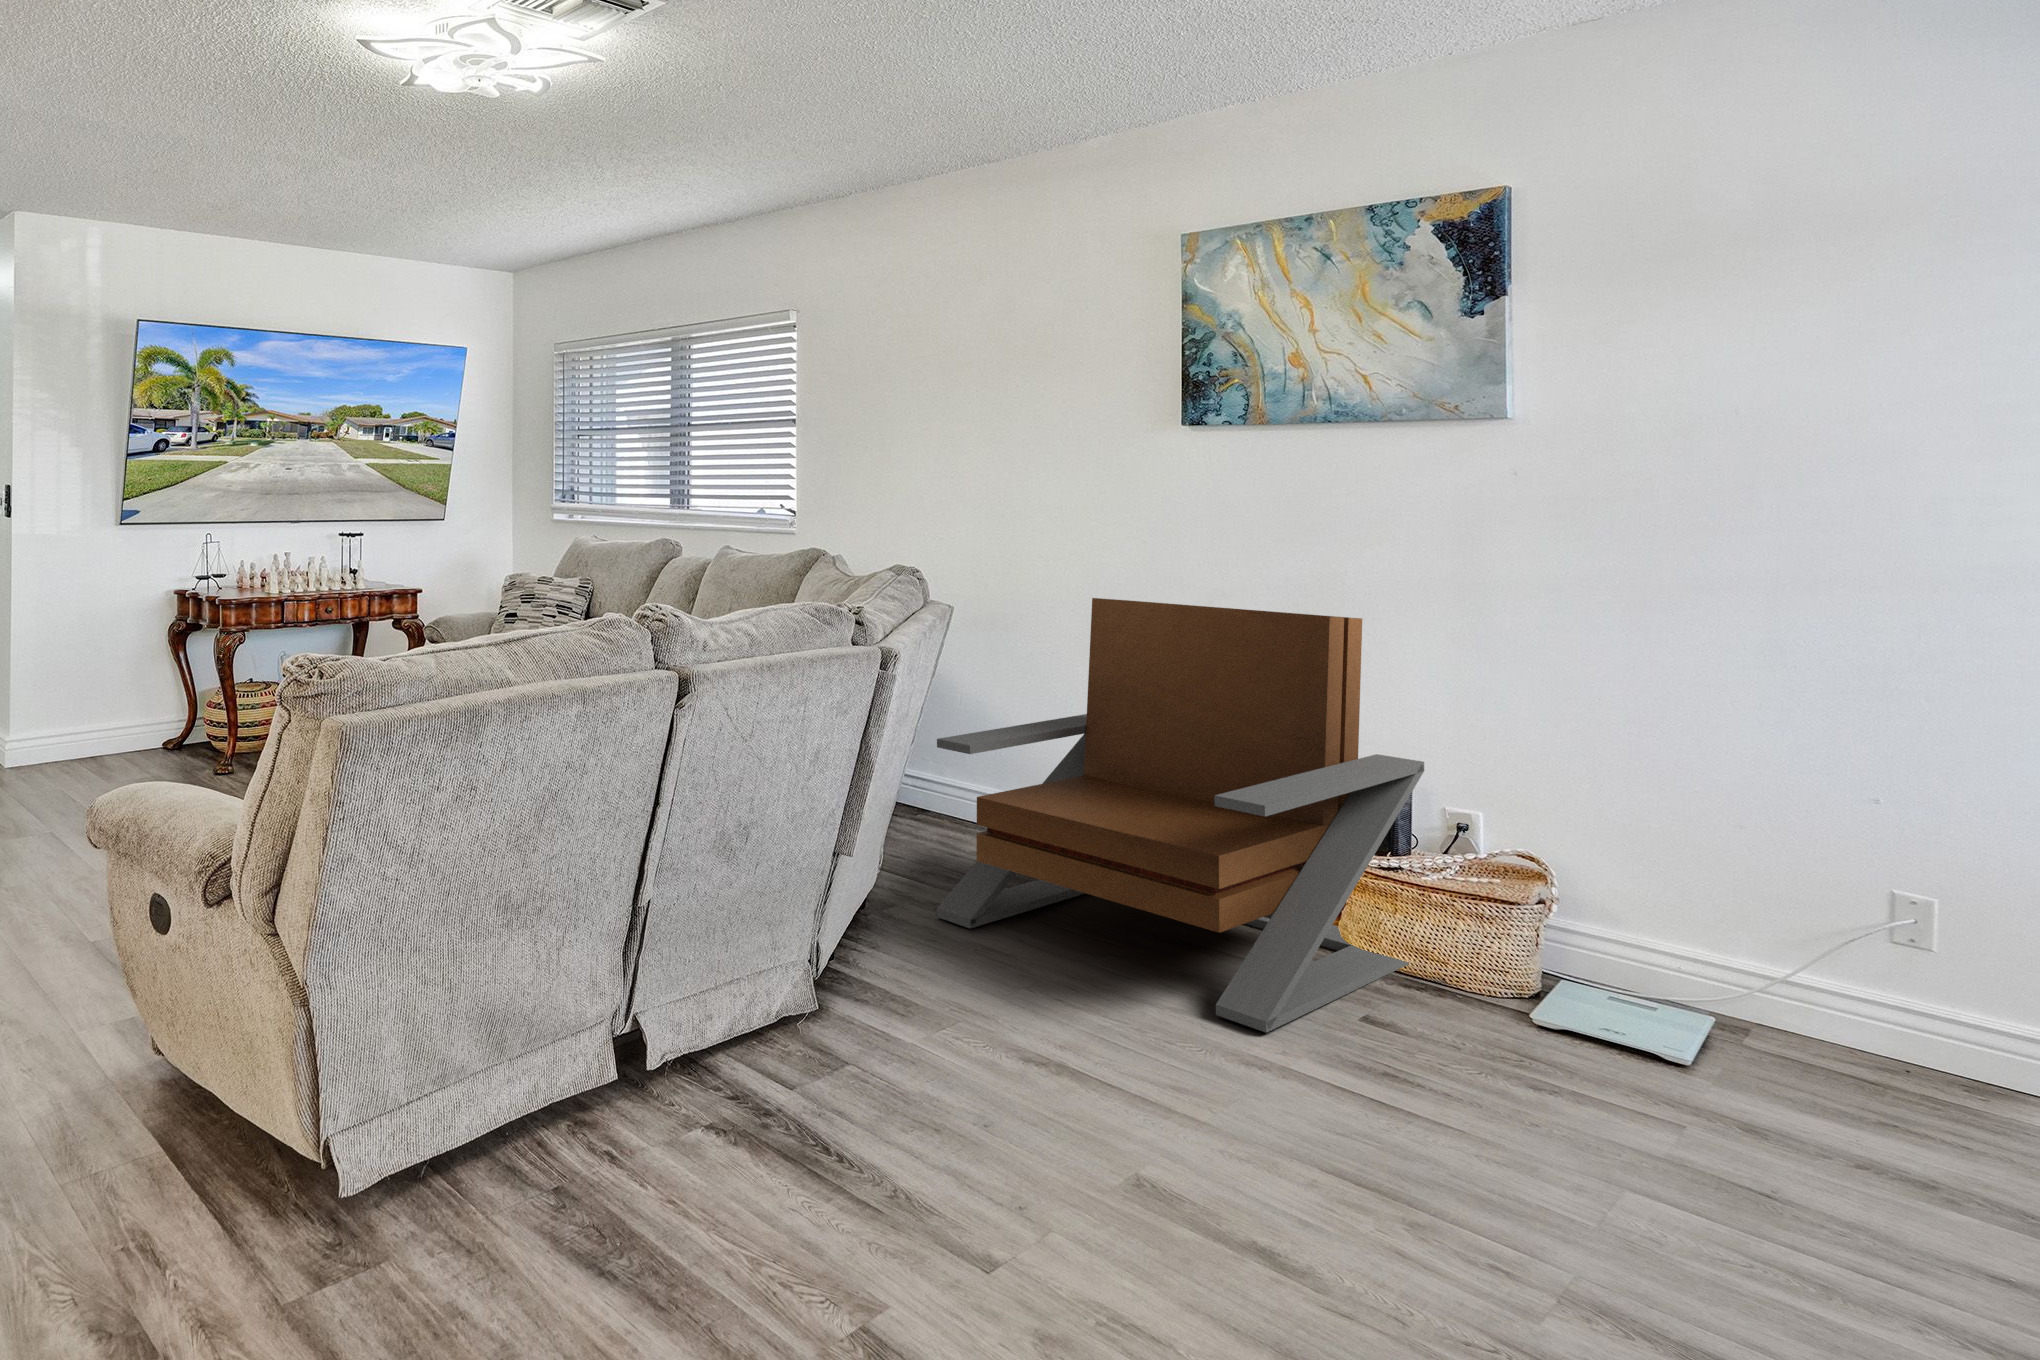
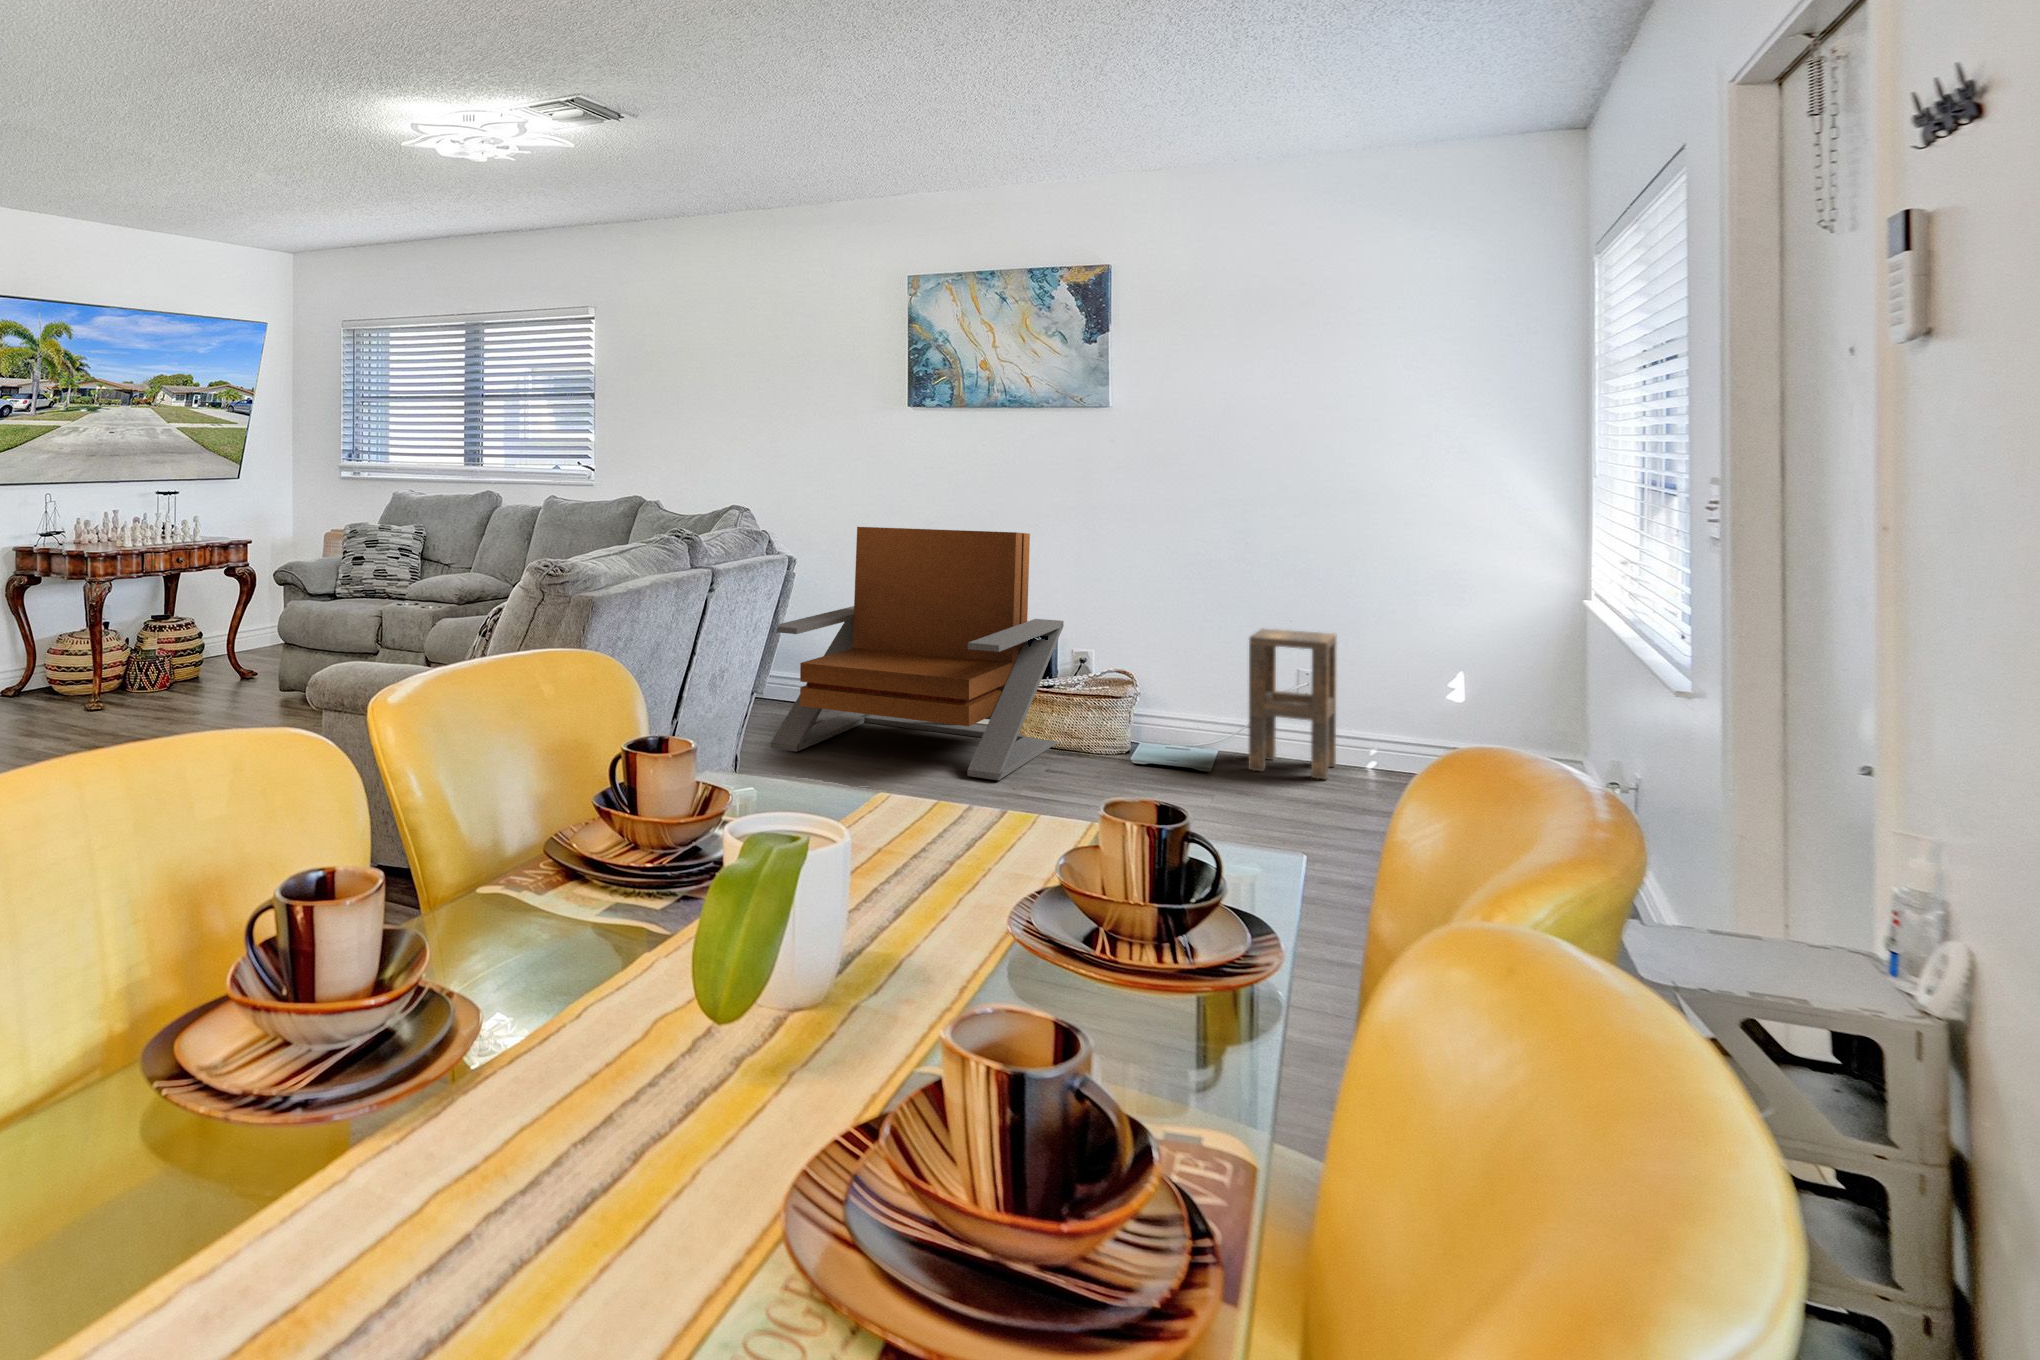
side table: none [1781,809,1995,1128] -> present [1249,628,1337,779]

